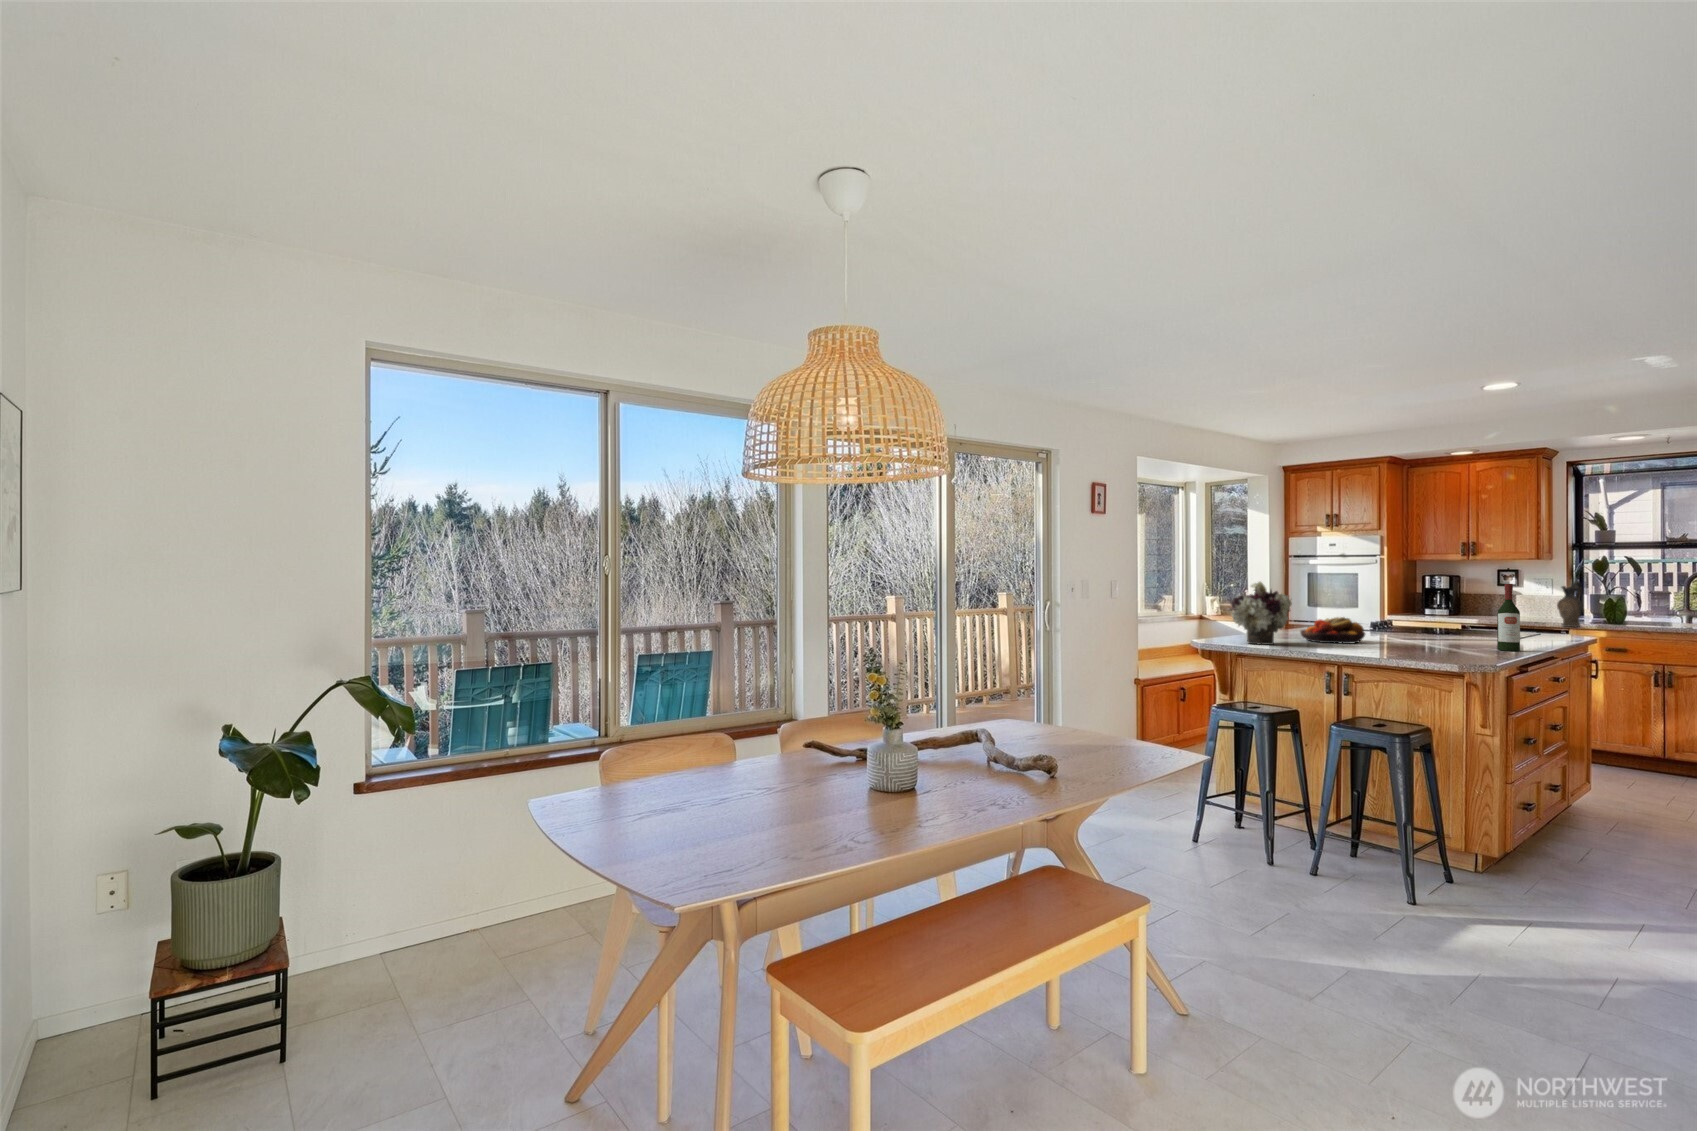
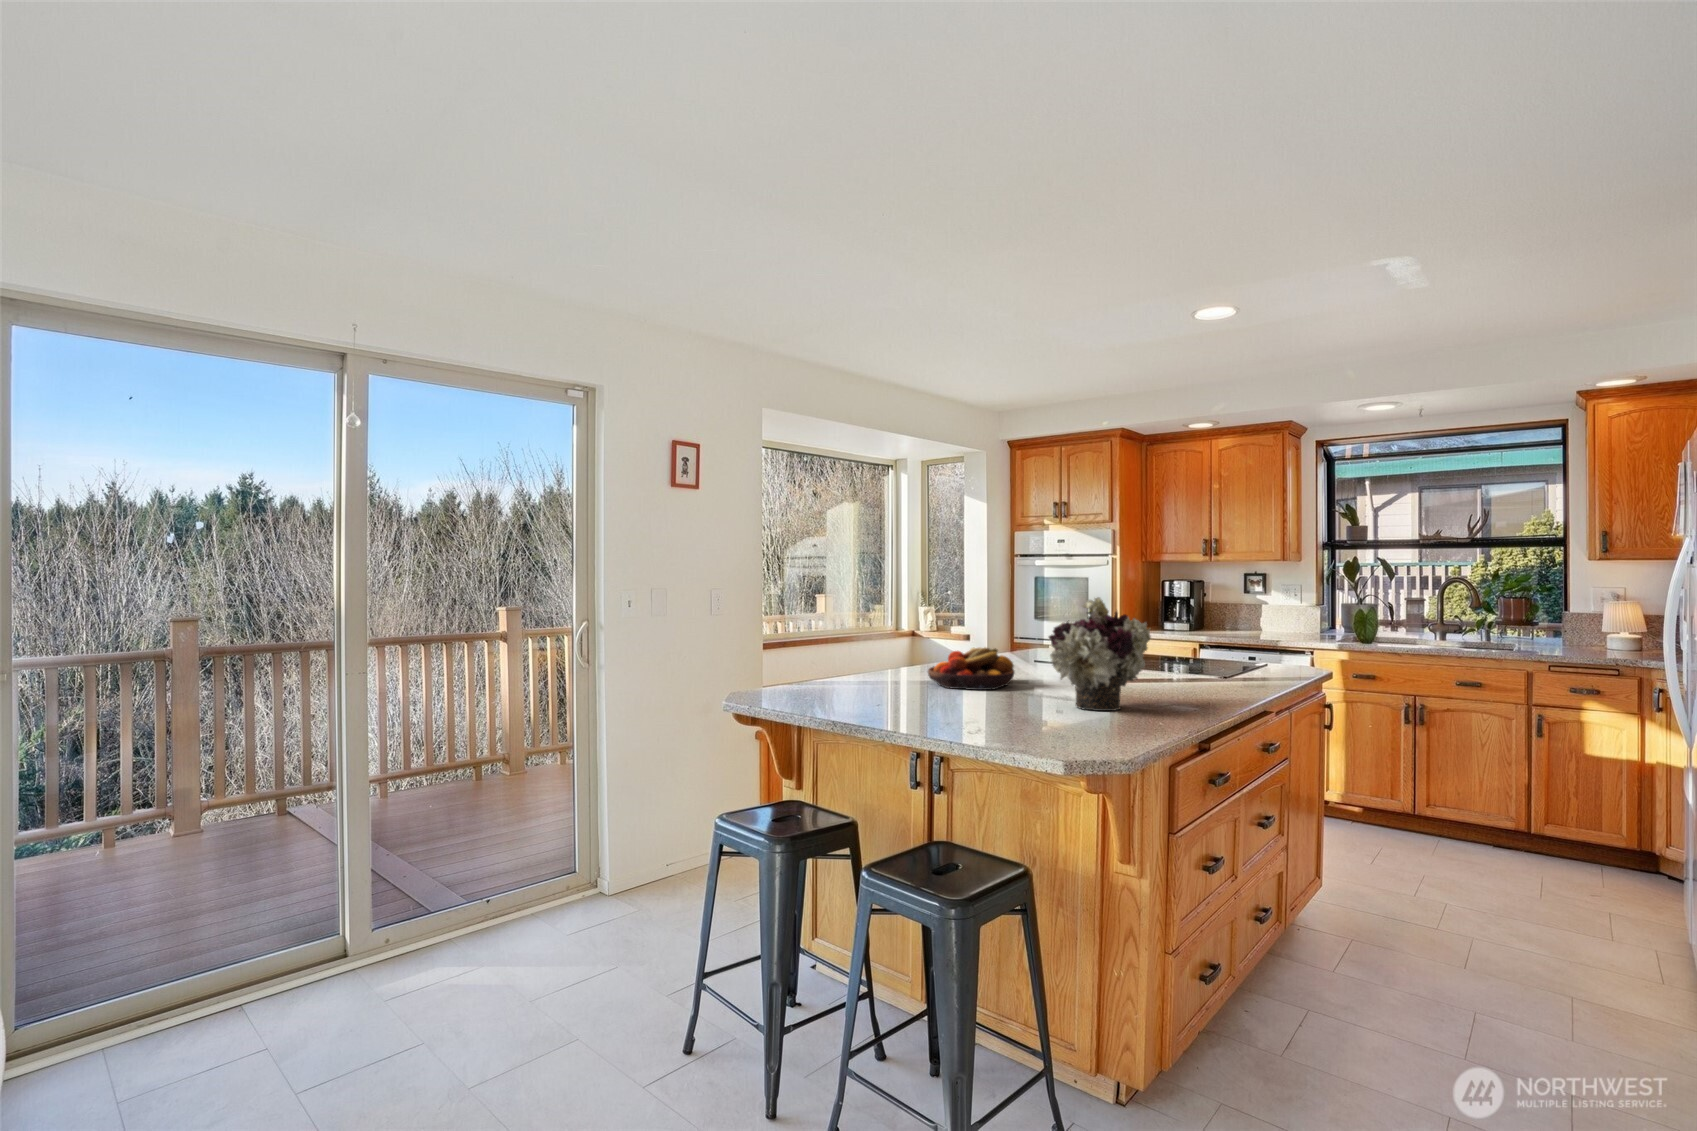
ceramic pitcher: present [1557,581,1582,627] -> none [1301,588,1329,646]
flower arrangement: present [1230,582,1292,645] -> present [1049,597,1151,711]
wine bottle: present [1497,584,1520,651] -> none [1181,599,1211,705]

